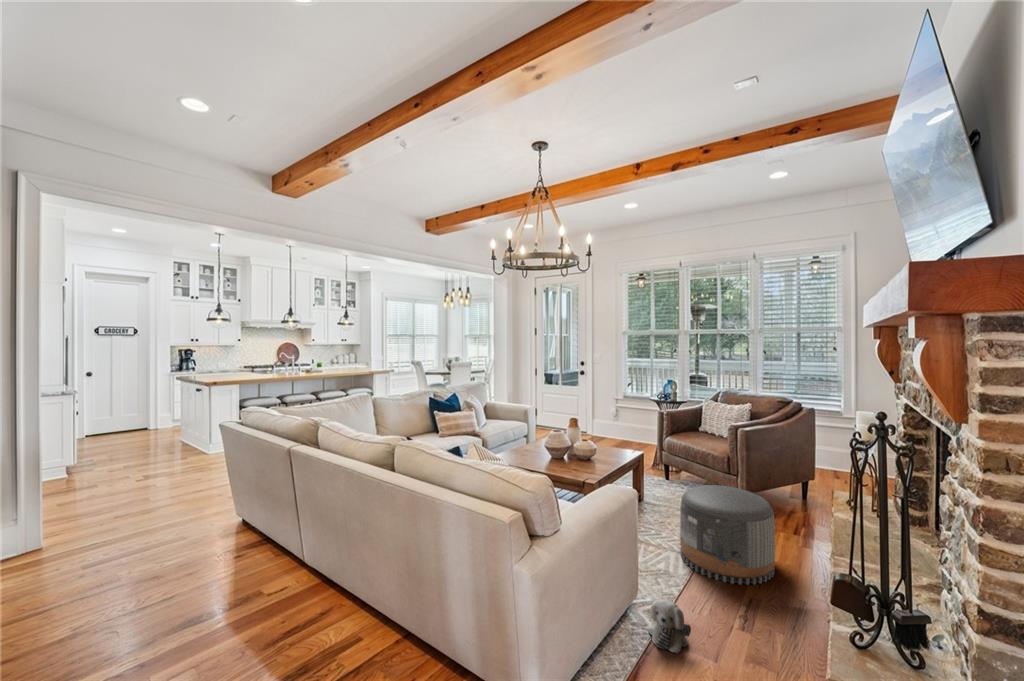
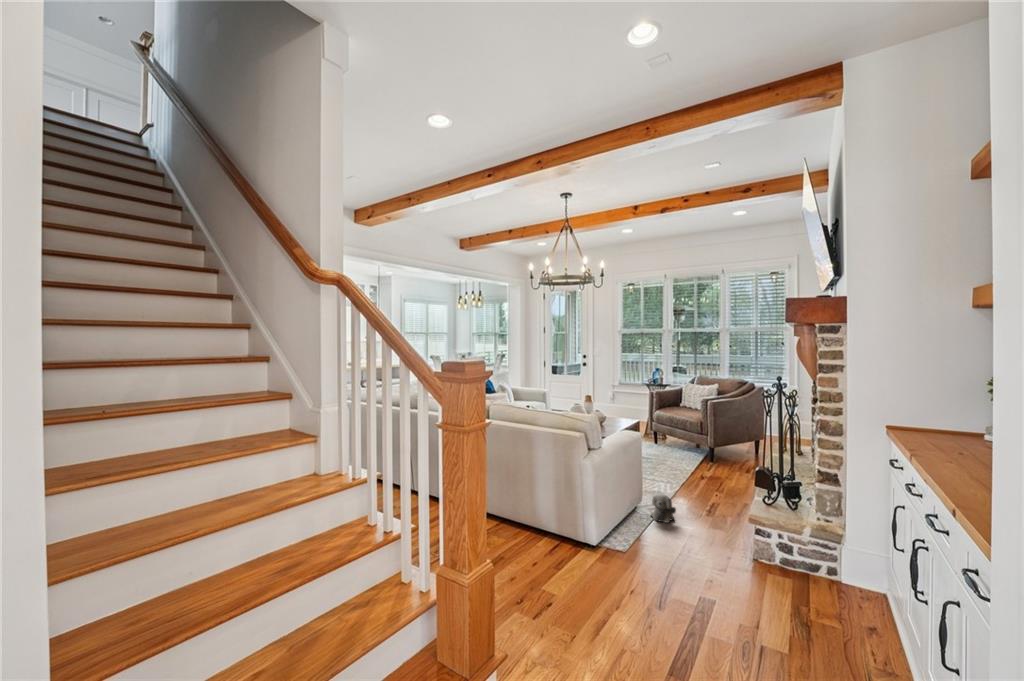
pouf: present [680,485,775,585] -> none [668,437,730,496]

